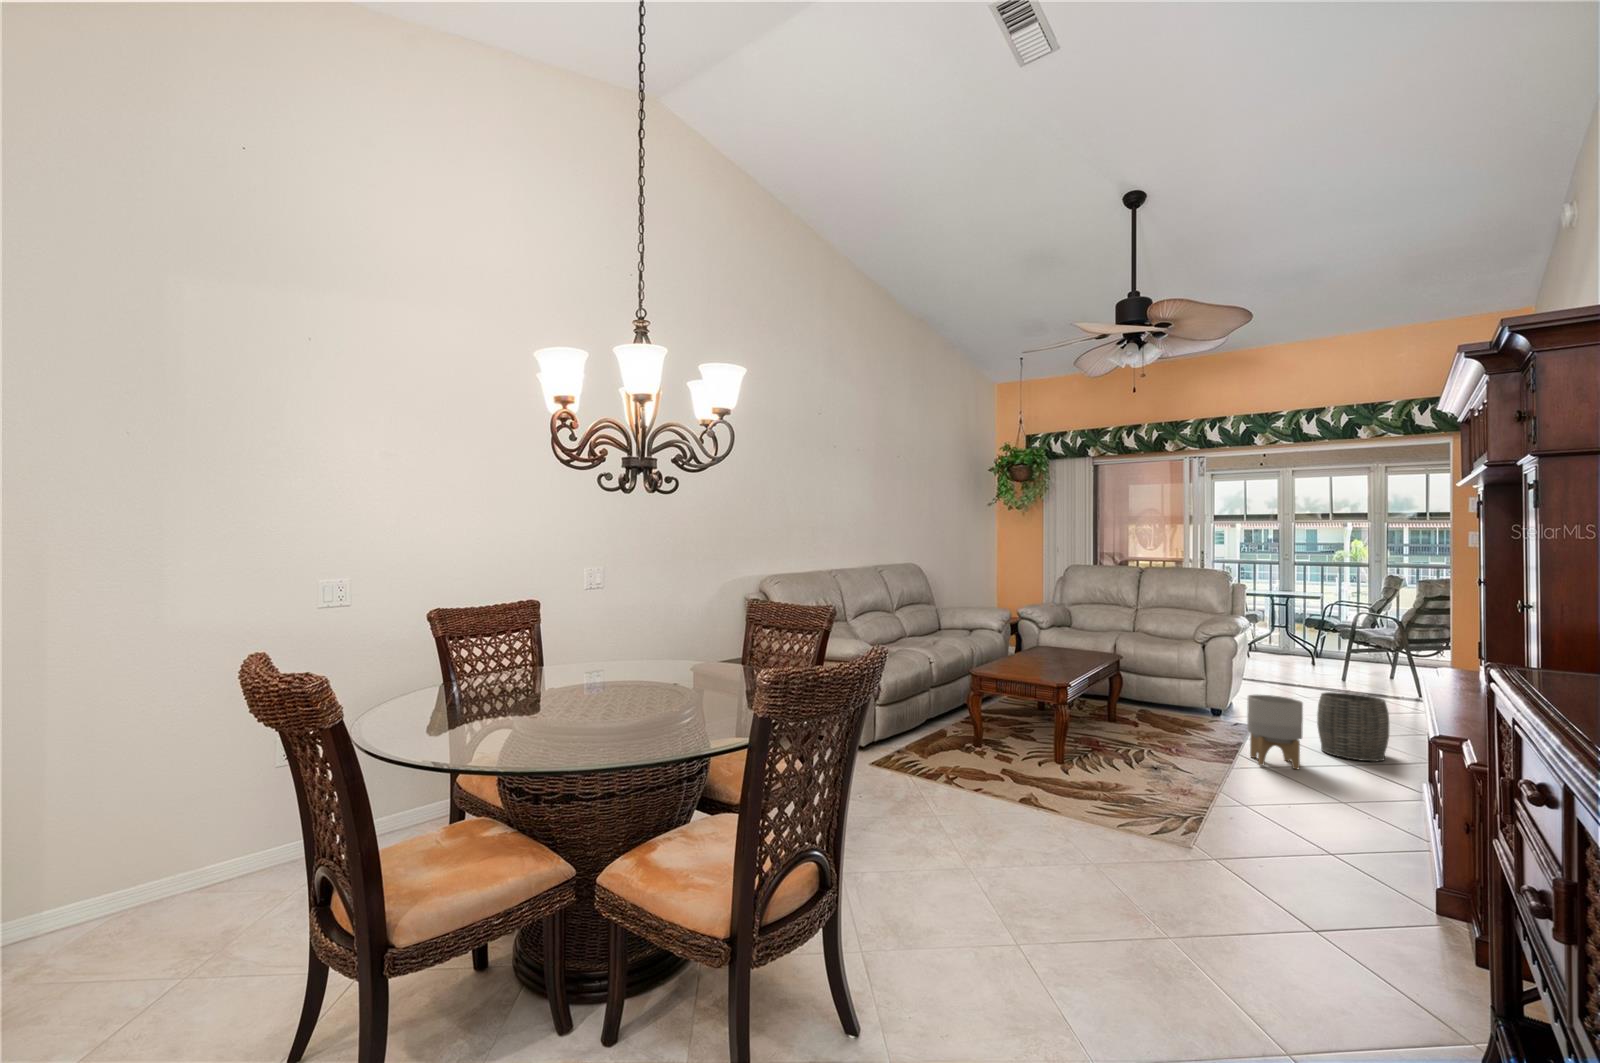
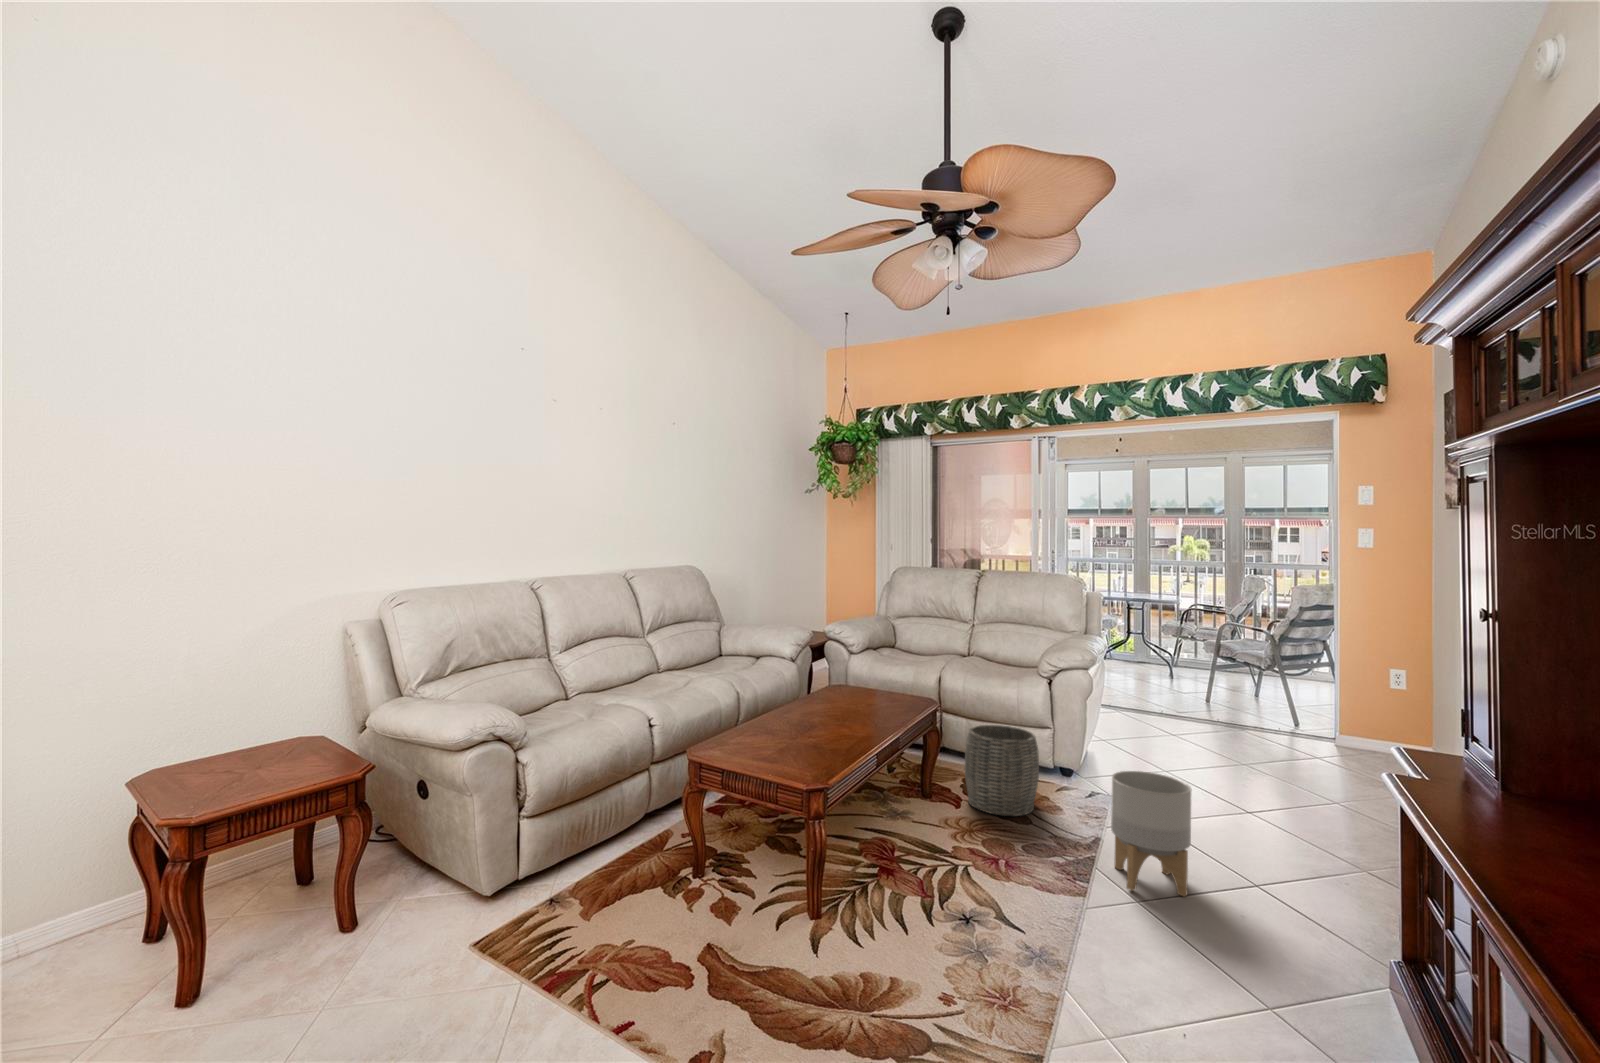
woven basket: present [1317,692,1389,761] -> present [965,725,1039,816]

